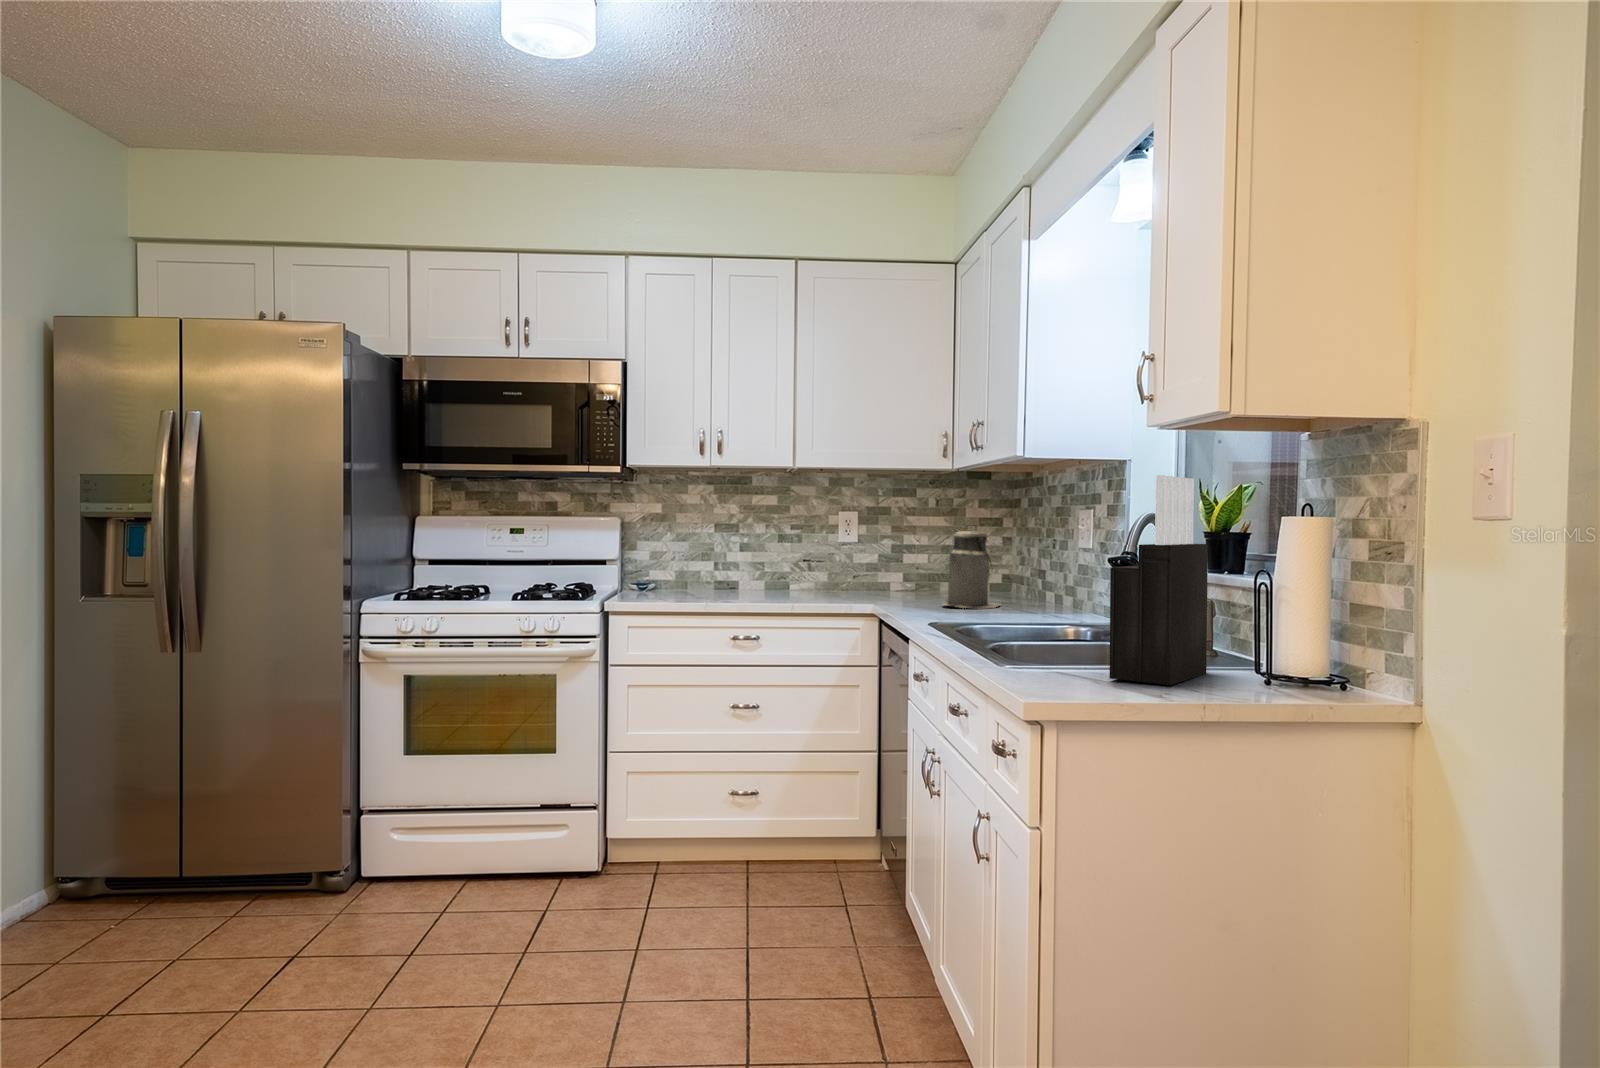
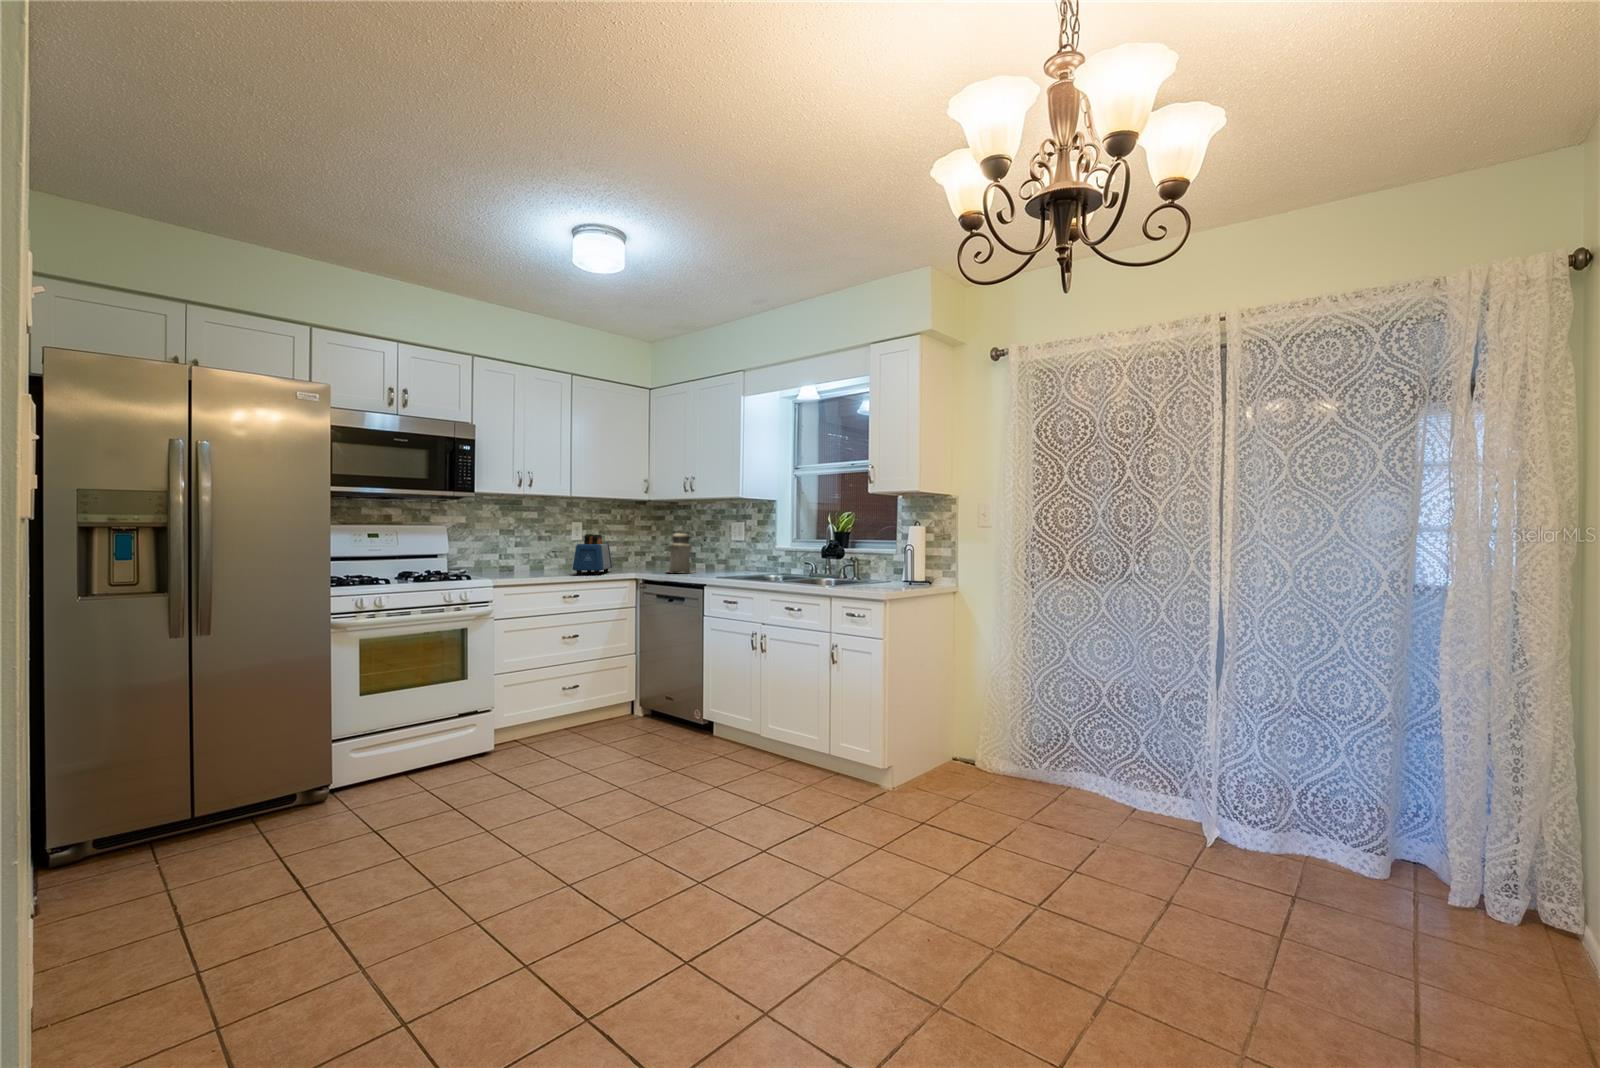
knife block: present [1109,475,1208,685] -> none [858,516,888,587]
toaster: none [805,532,892,602] -> present [573,534,612,575]

